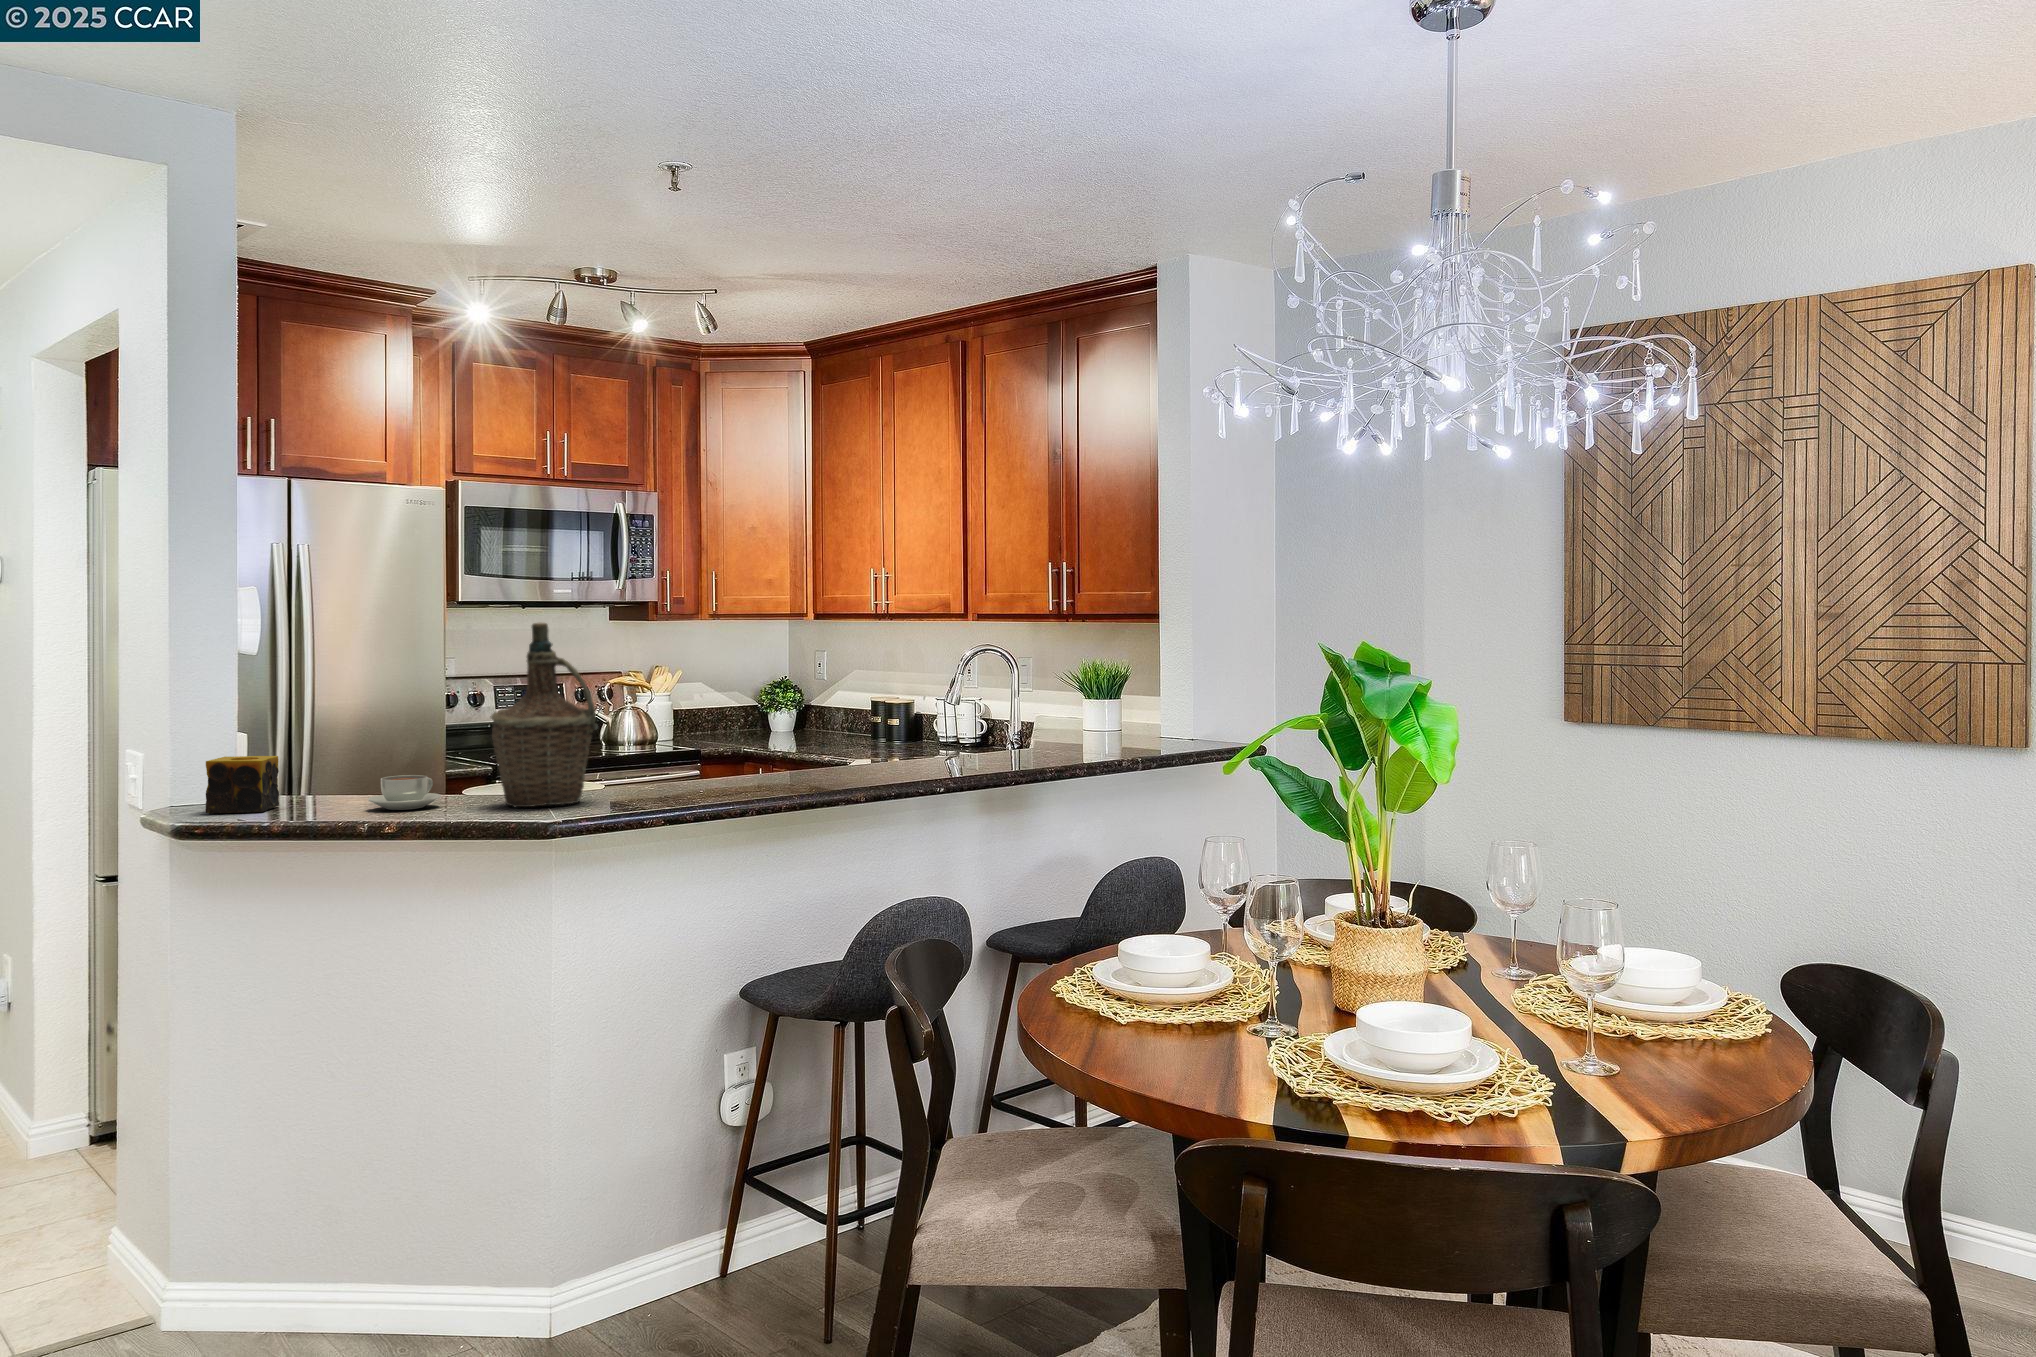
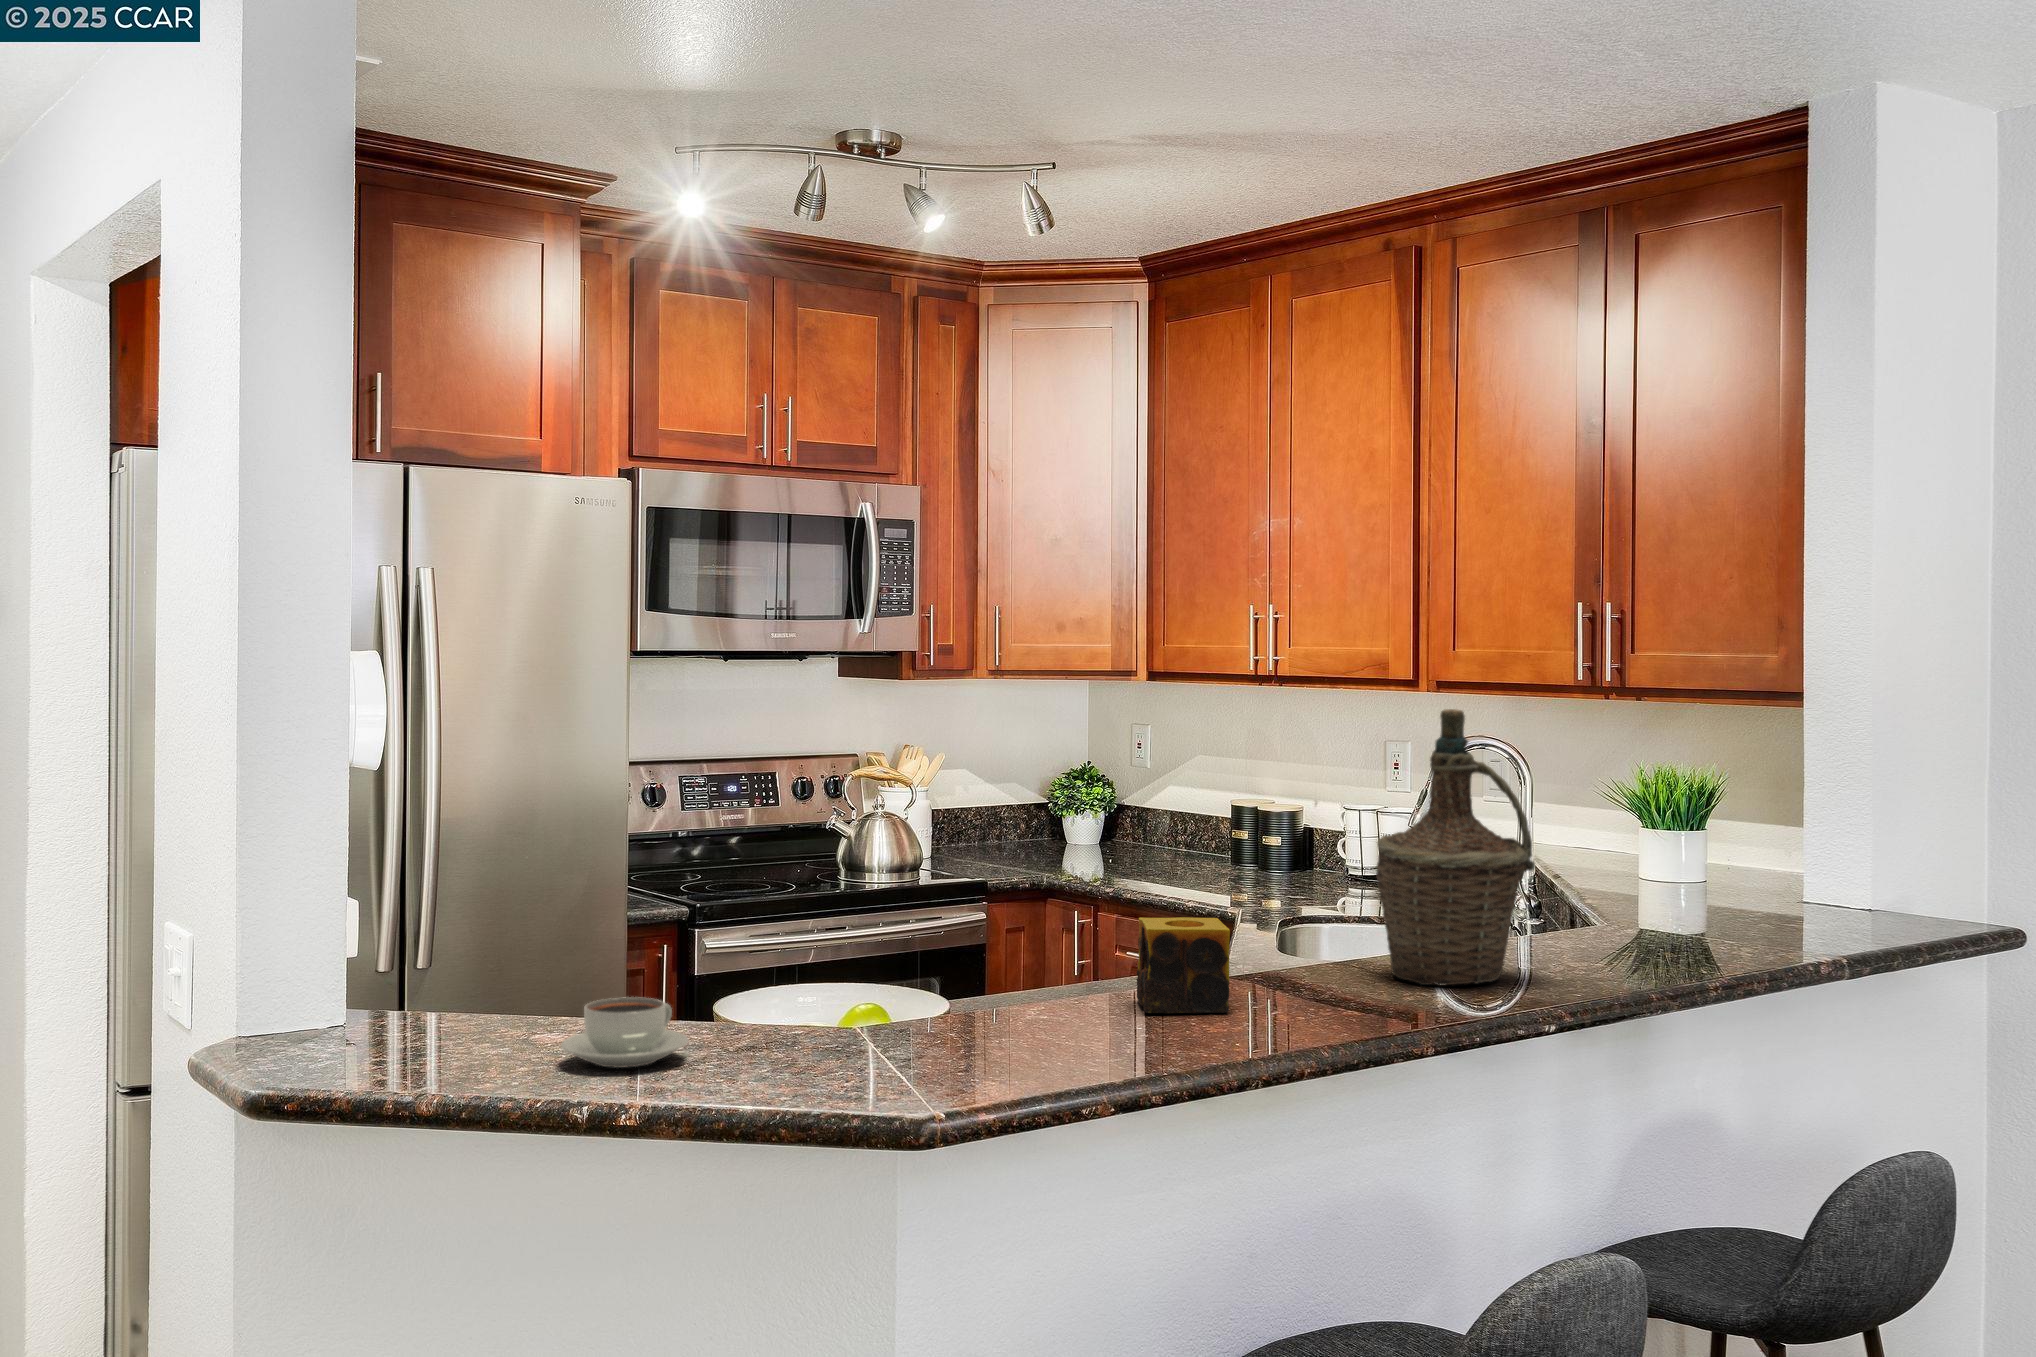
bottle: present [491,623,598,808] -> present [1376,709,1535,985]
candle: present [205,756,279,813] -> present [1137,917,1230,1013]

